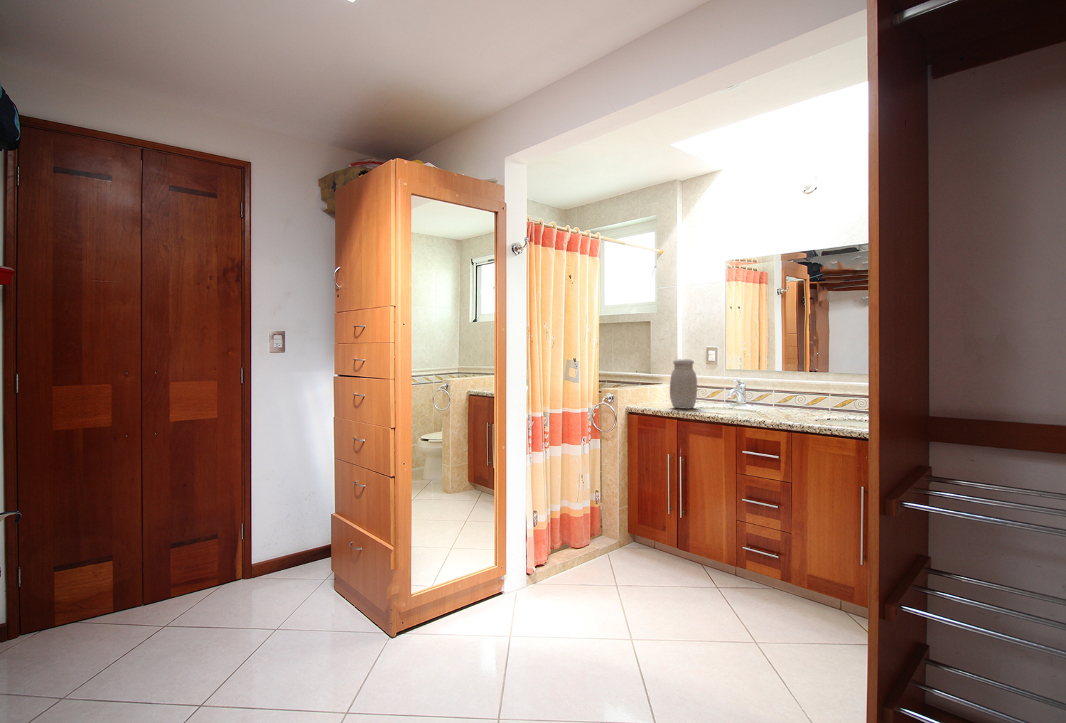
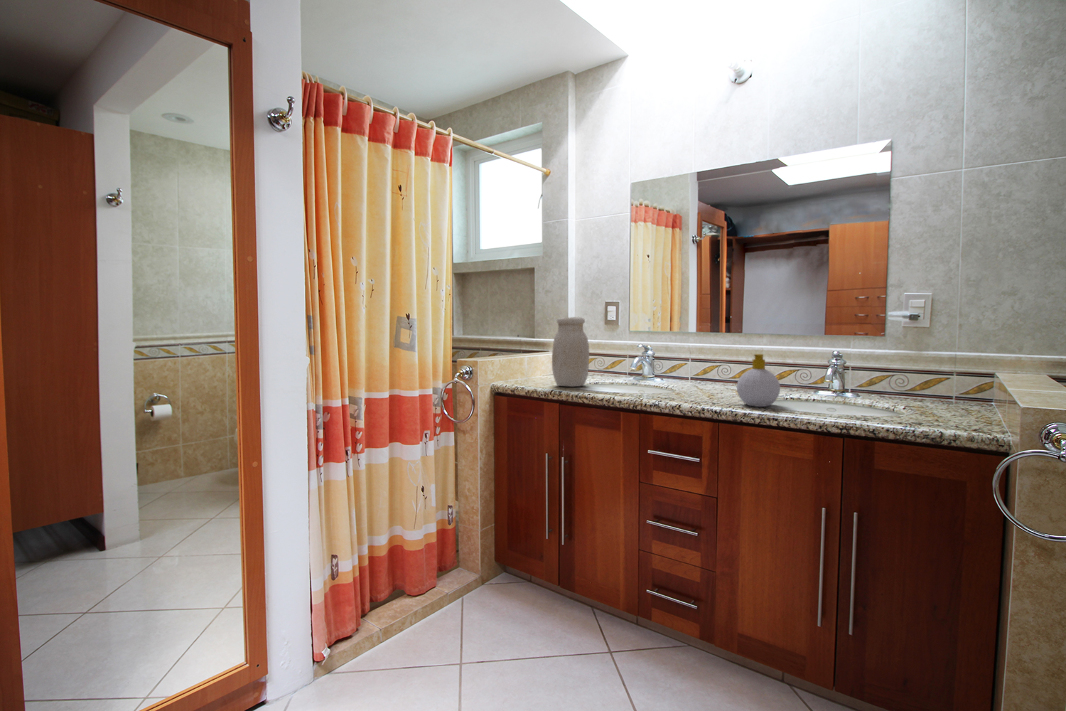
soap bottle: none [806,387,837,423] -> present [737,354,780,407]

